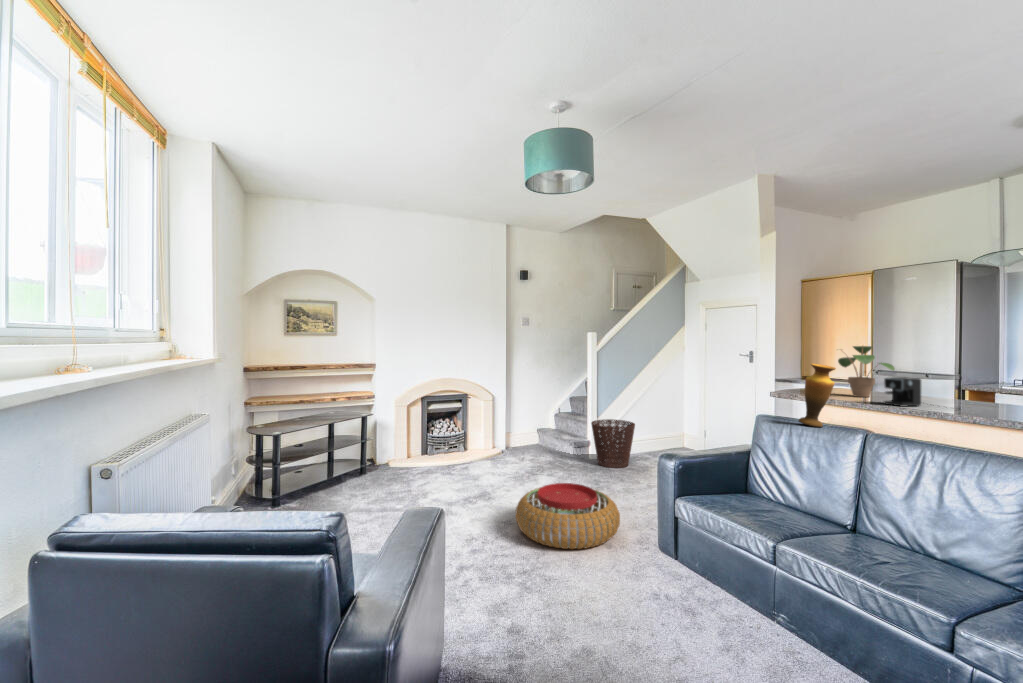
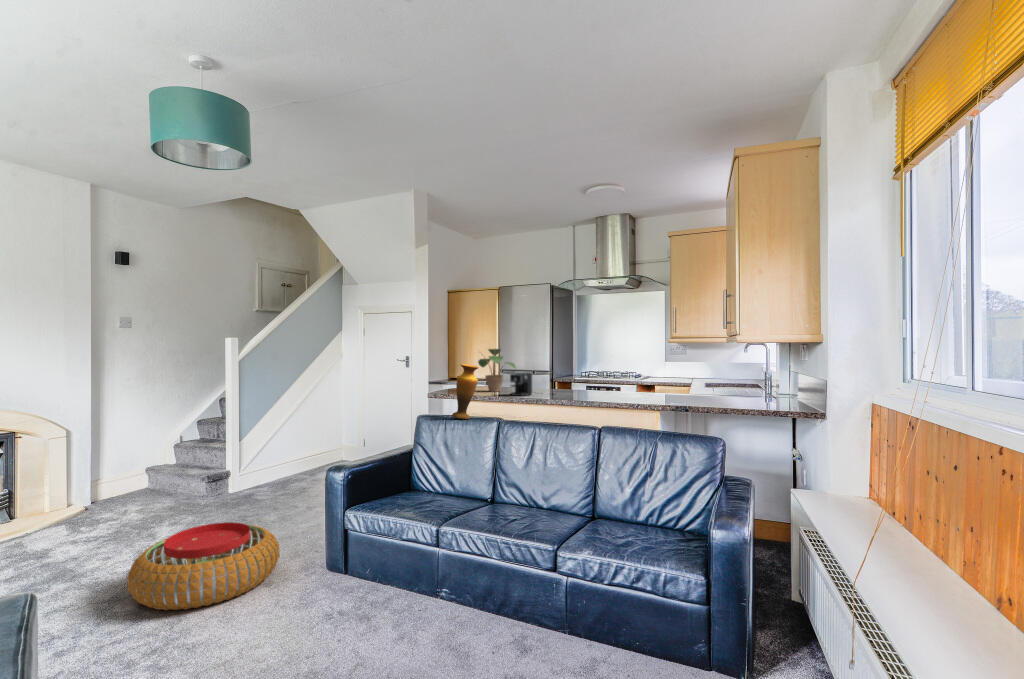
basket: present [591,419,635,468] -> none [233,440,290,499]

